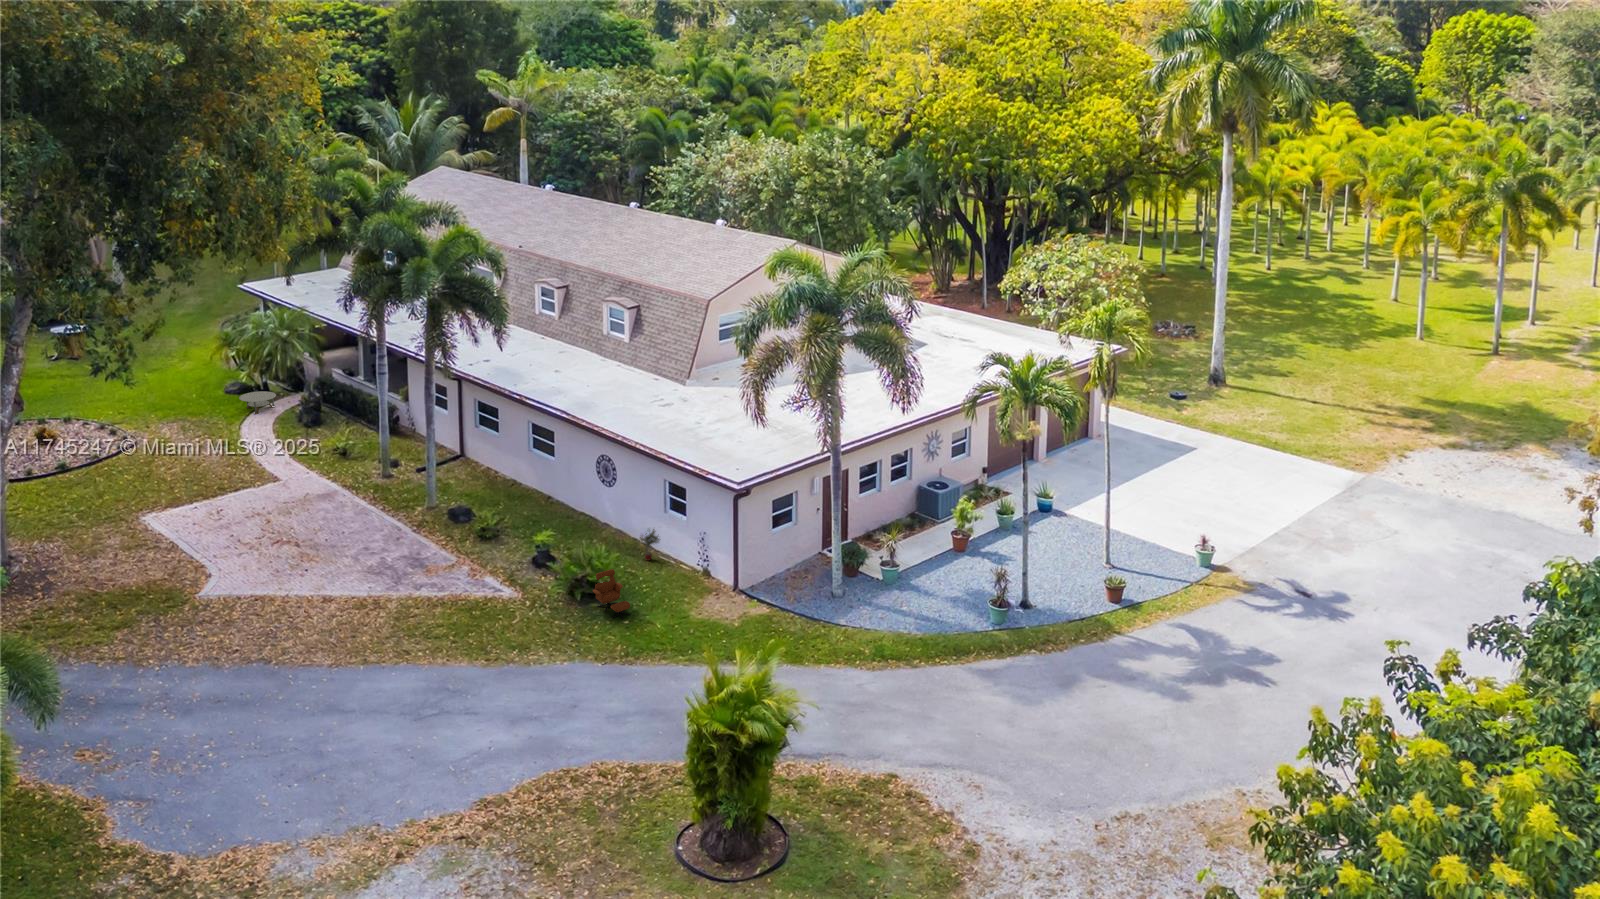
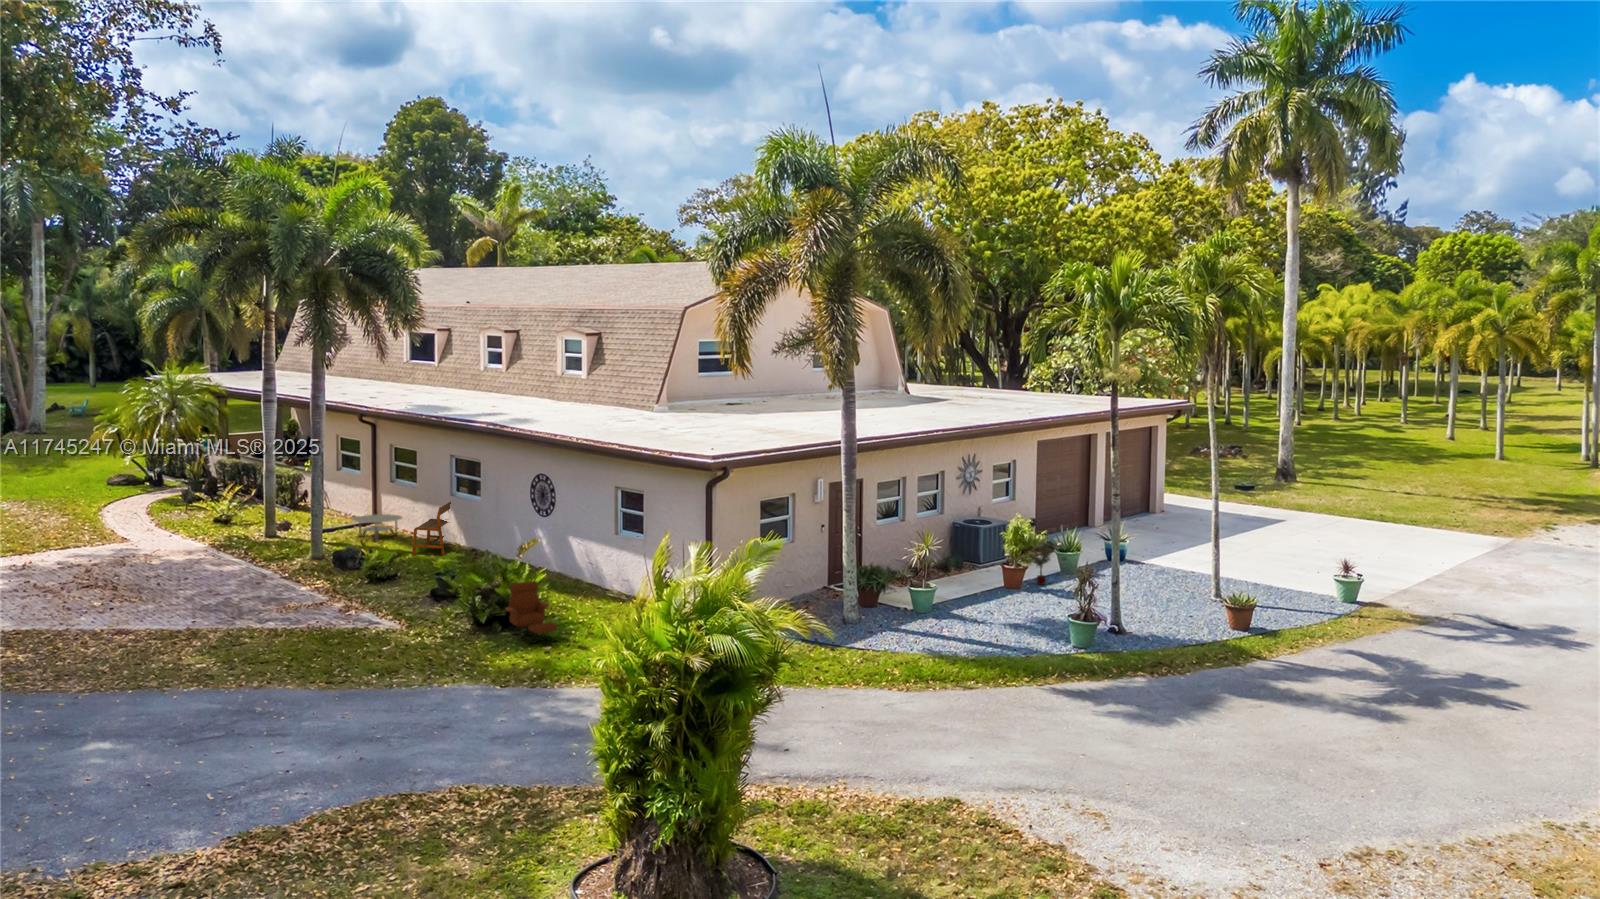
round table: present [239,391,276,414] -> present [352,514,402,542]
bench: none [500,454,530,502] -> present [412,502,456,555]
potted tree: present [640,529,659,560] -> present [1029,542,1051,585]

